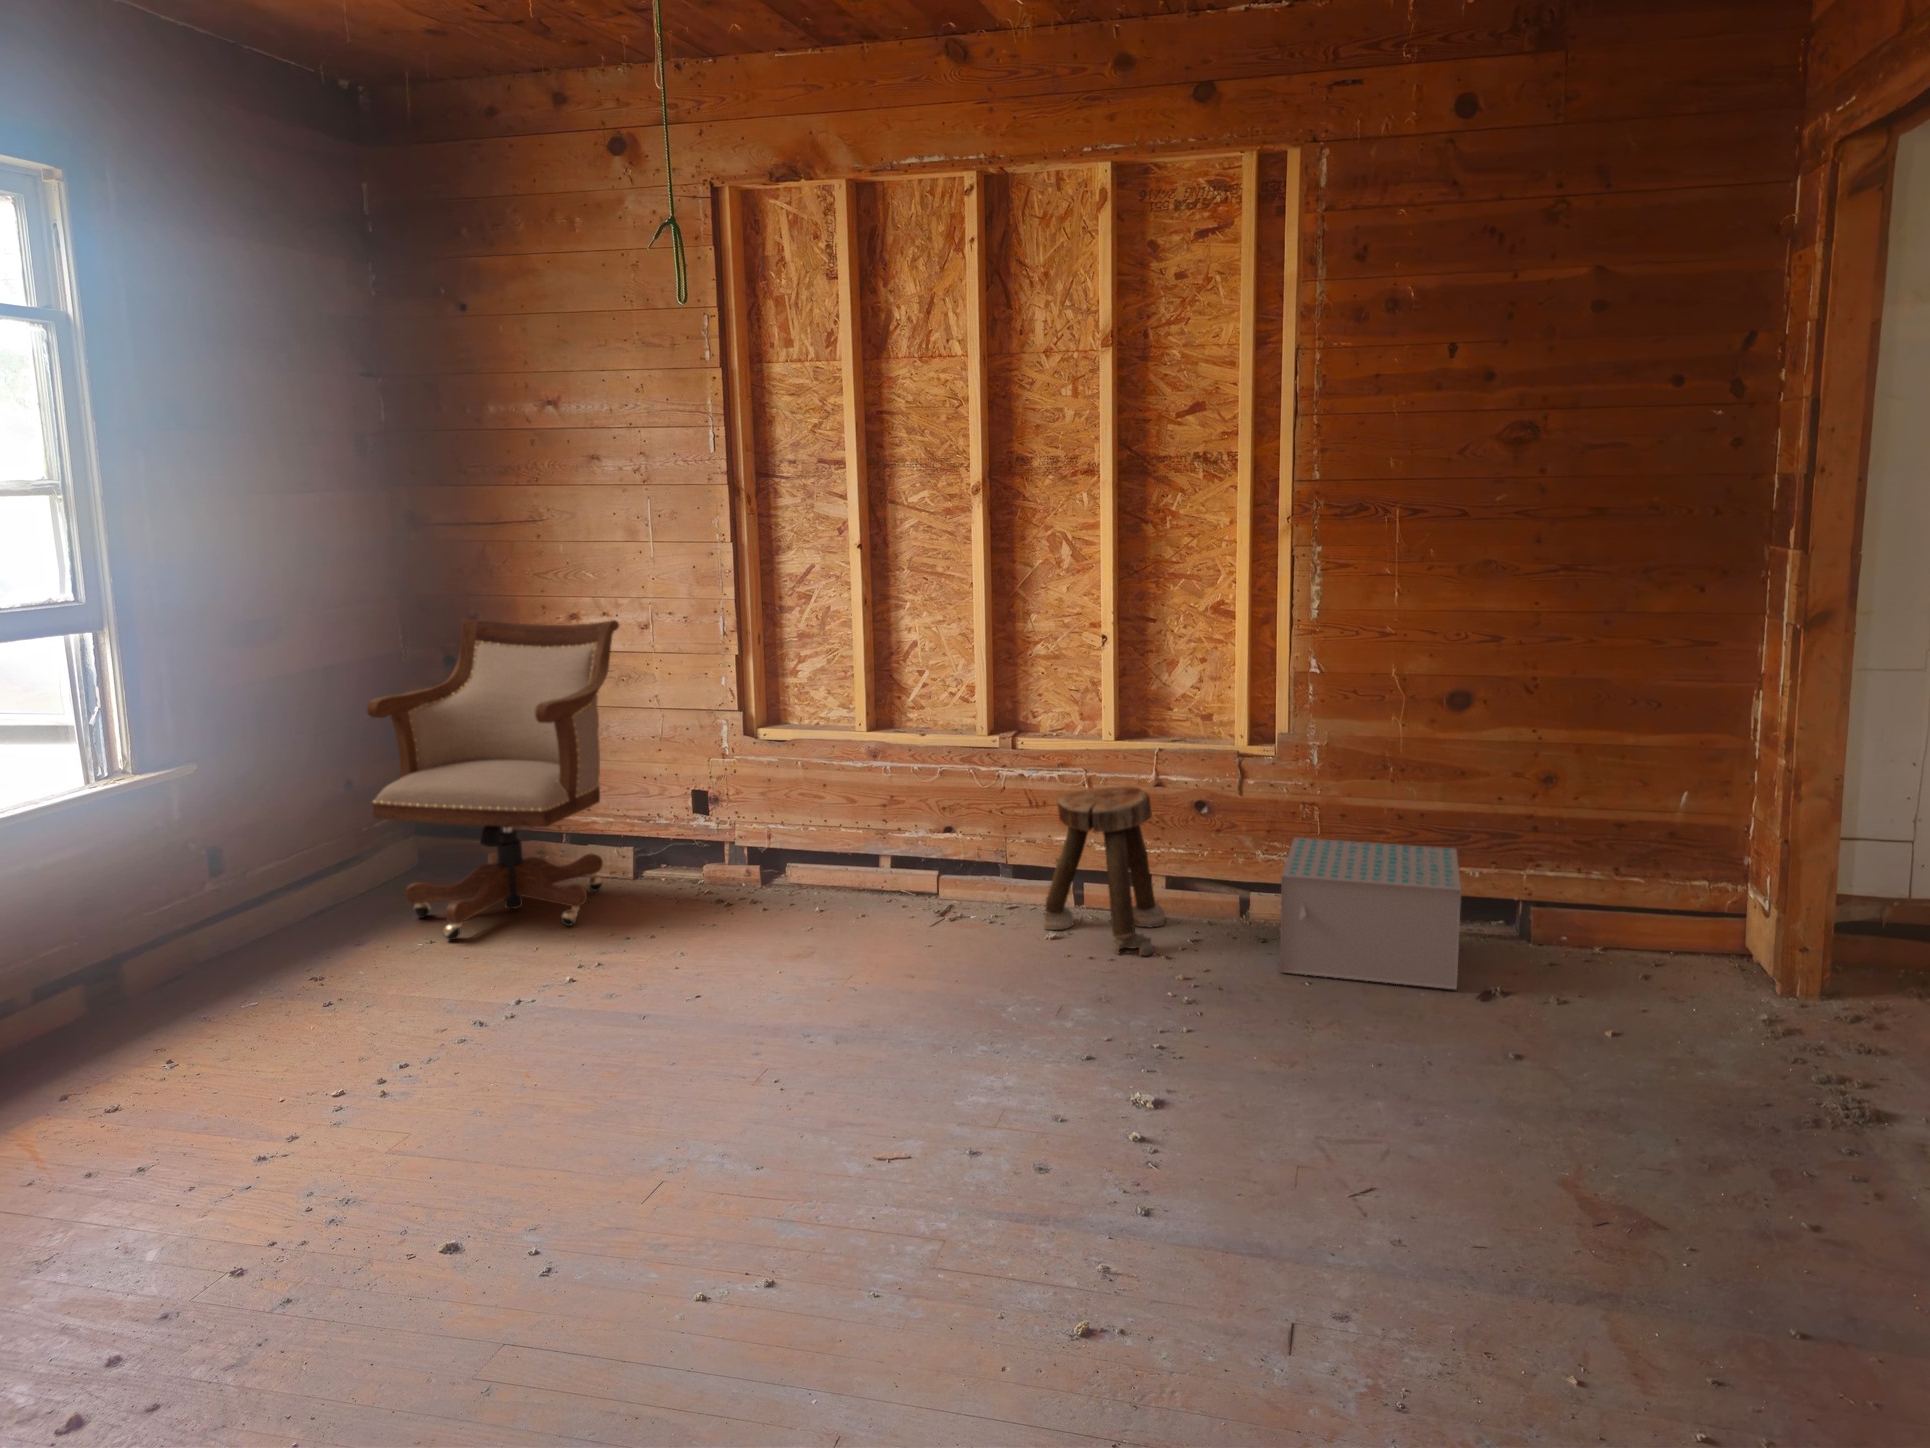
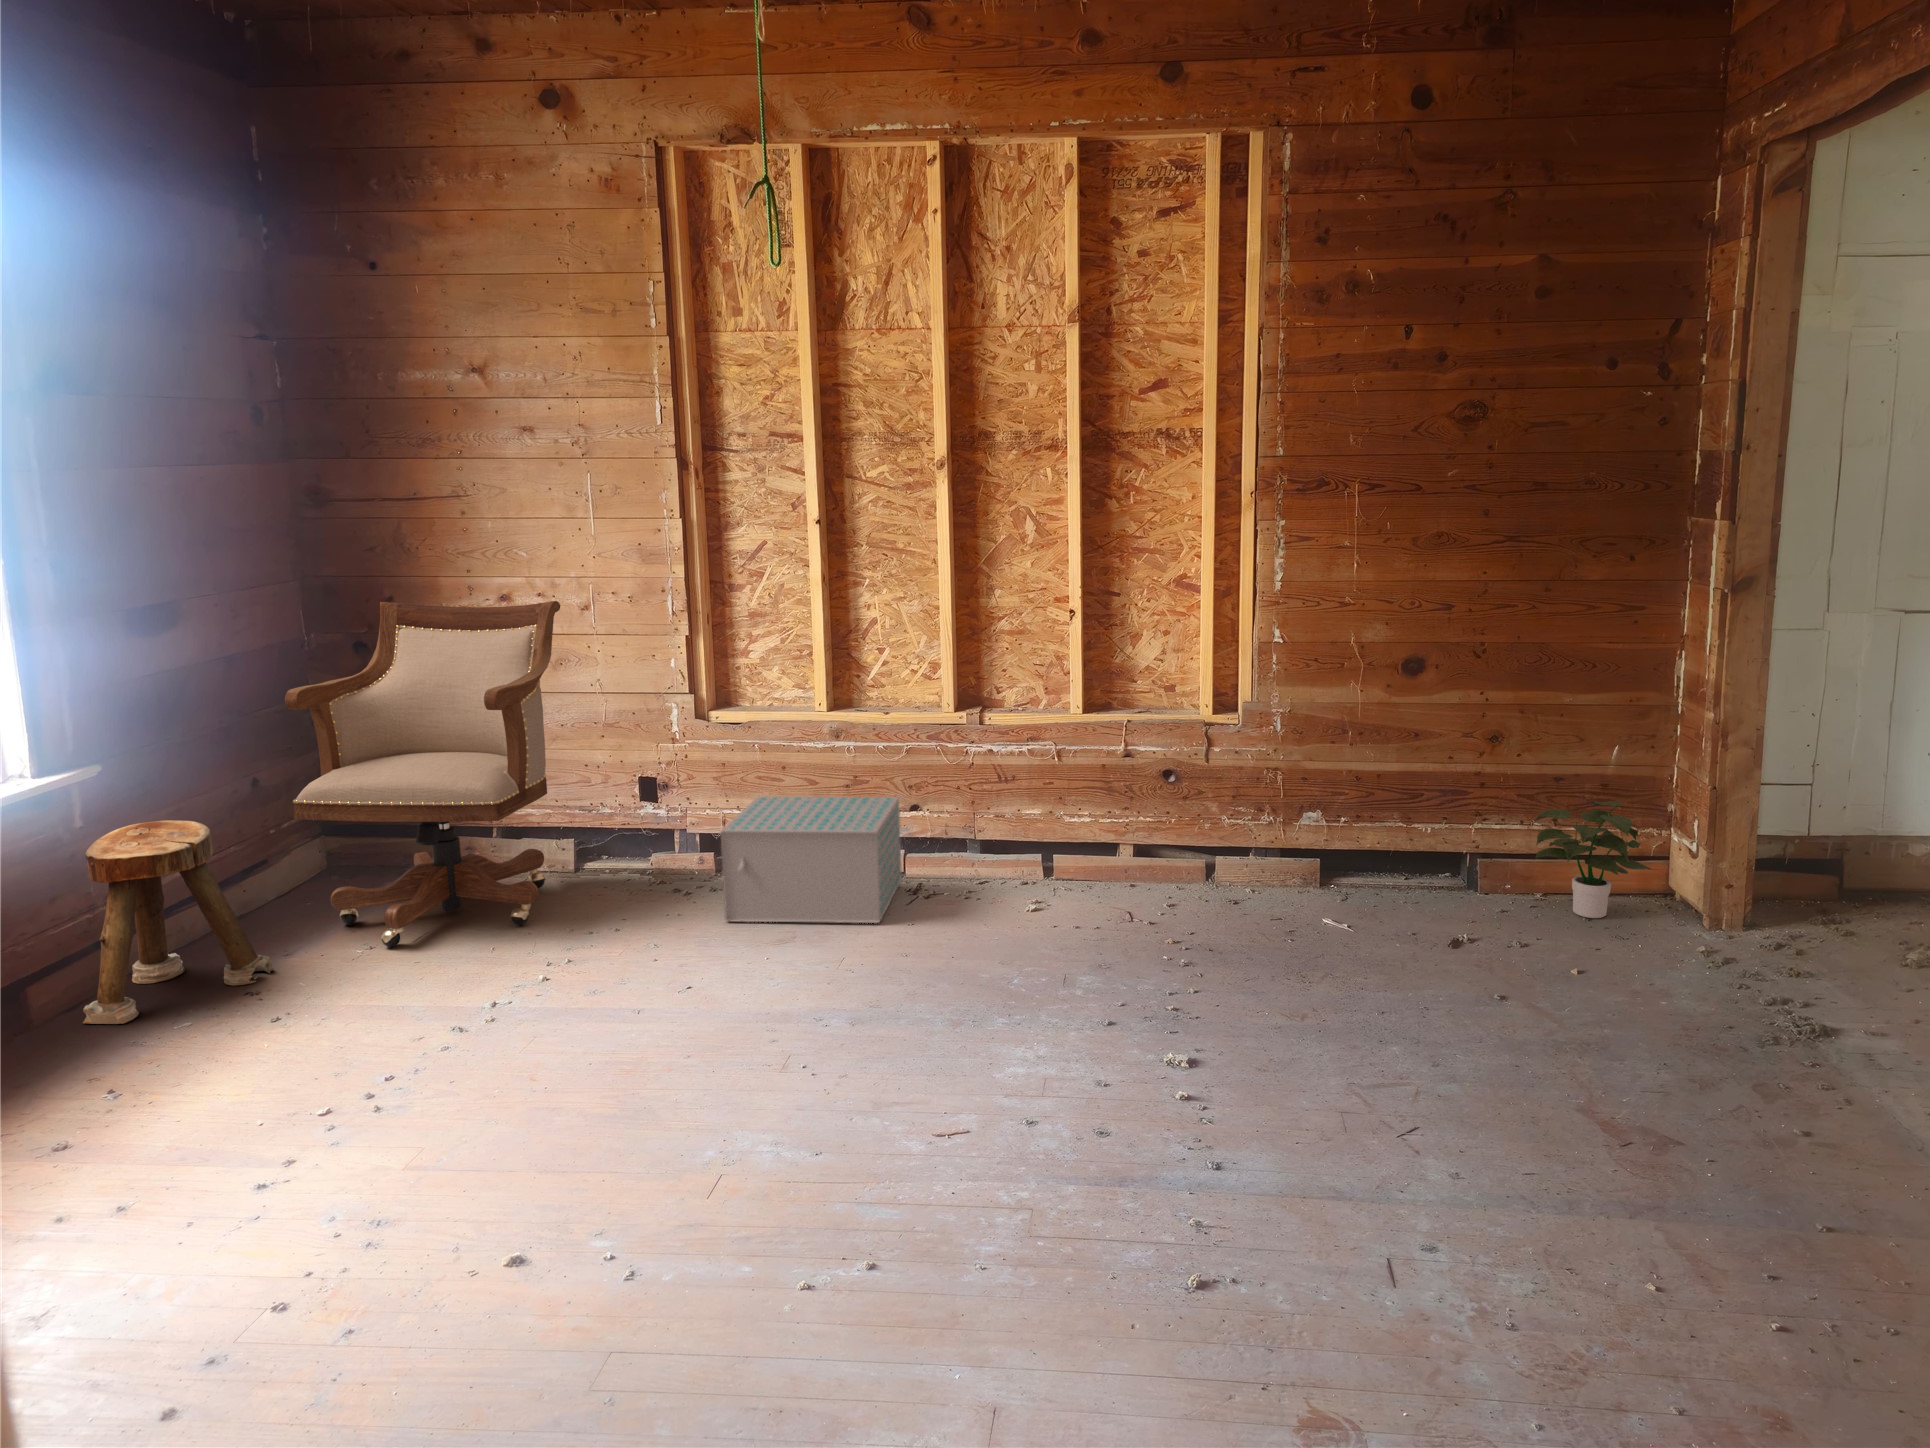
stool: present [1044,786,1166,956] -> present [83,820,274,1024]
storage box: present [1280,838,1461,989] -> present [720,797,902,923]
potted plant: none [1586,851,1720,977] -> present [1534,801,1652,918]

